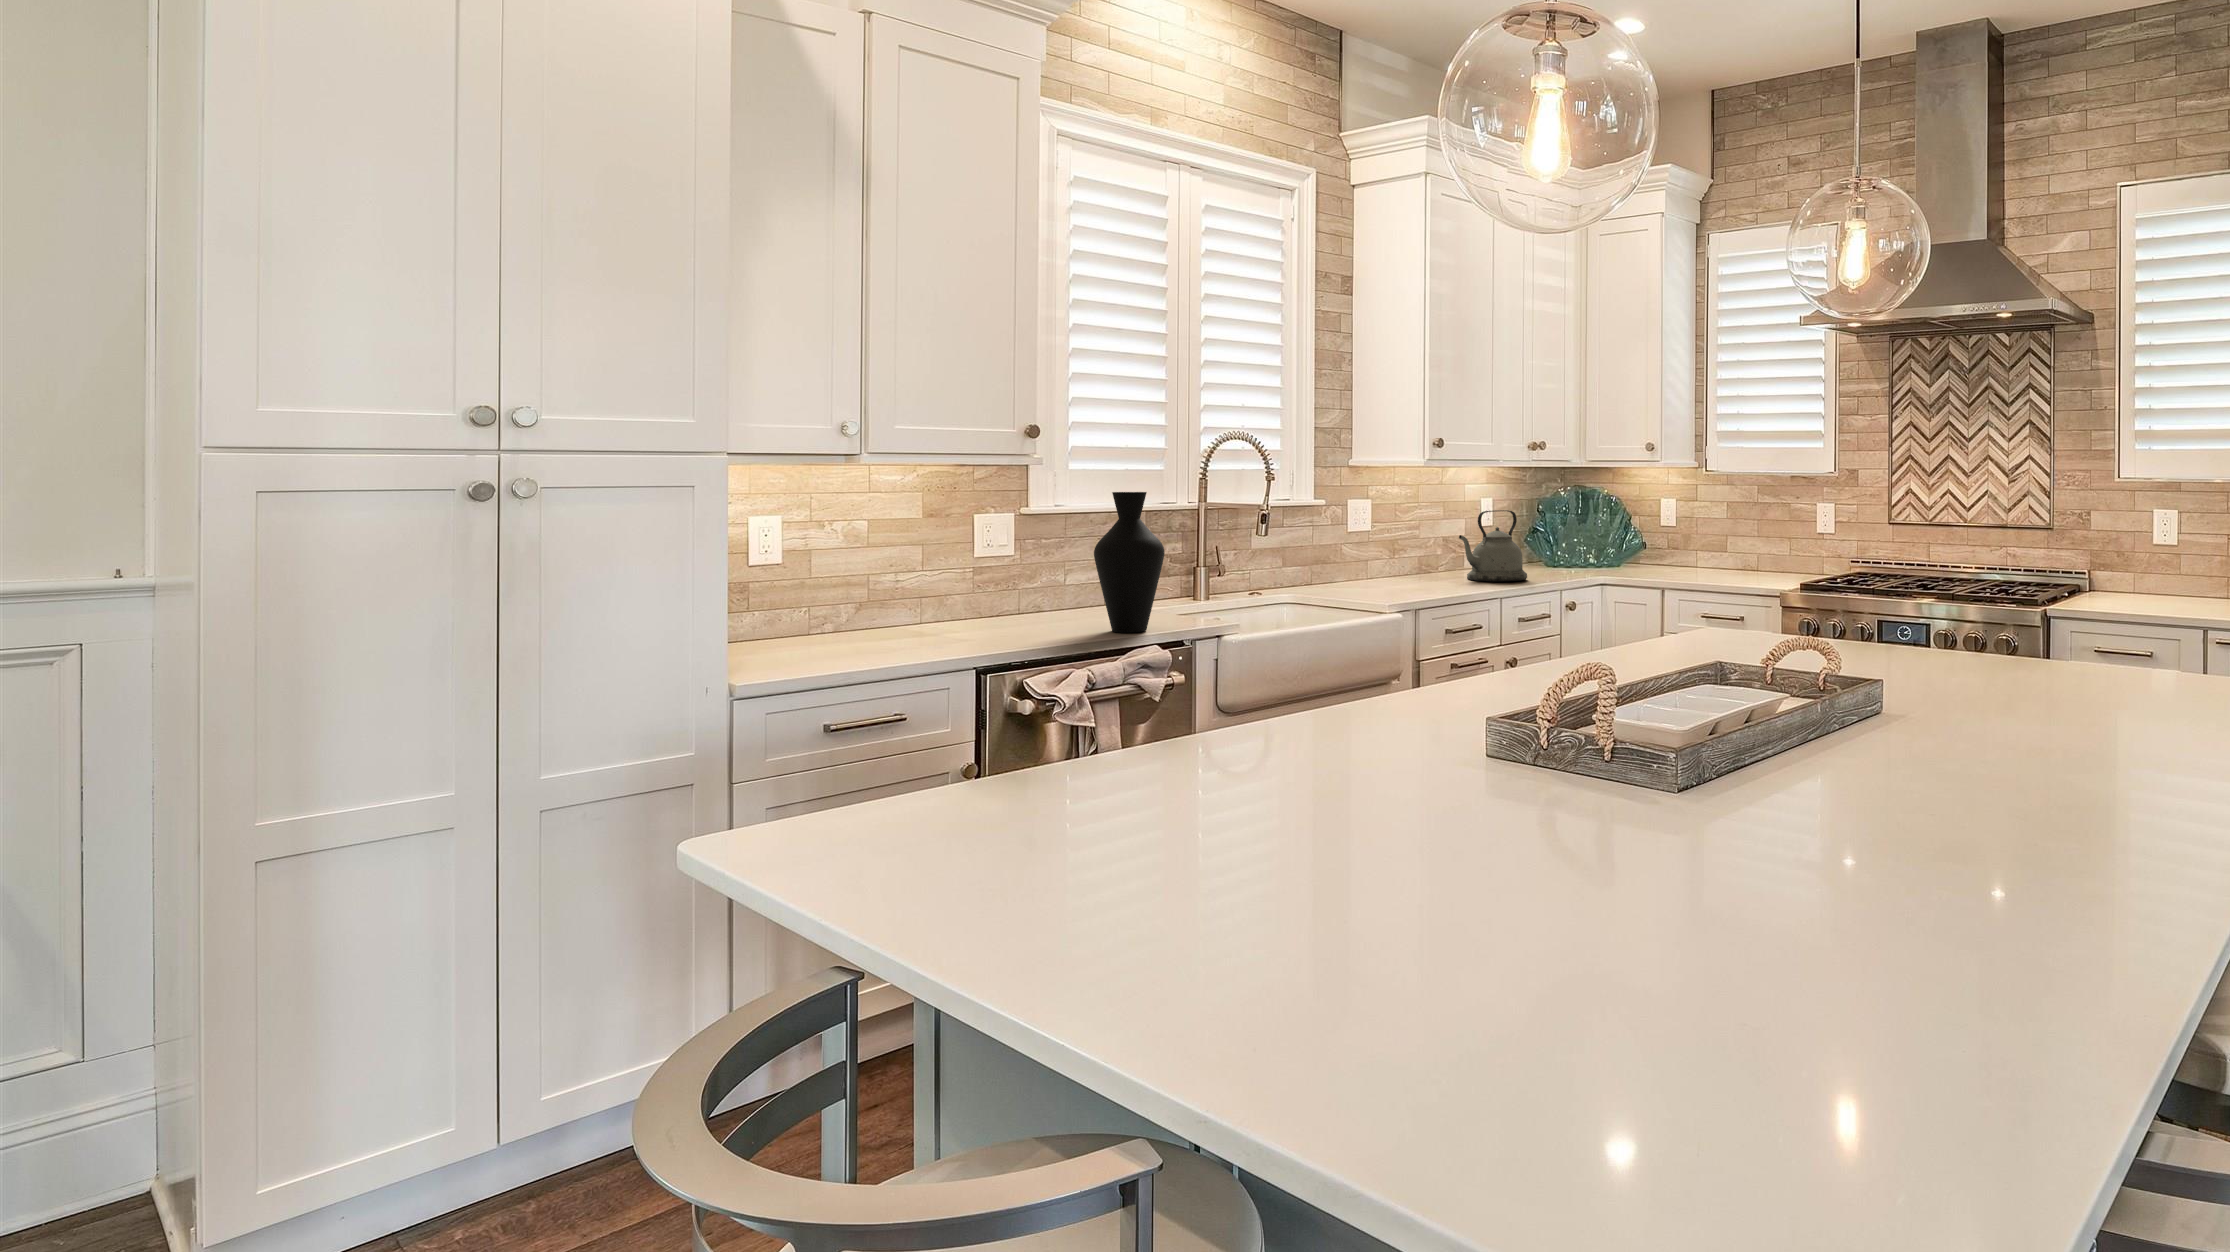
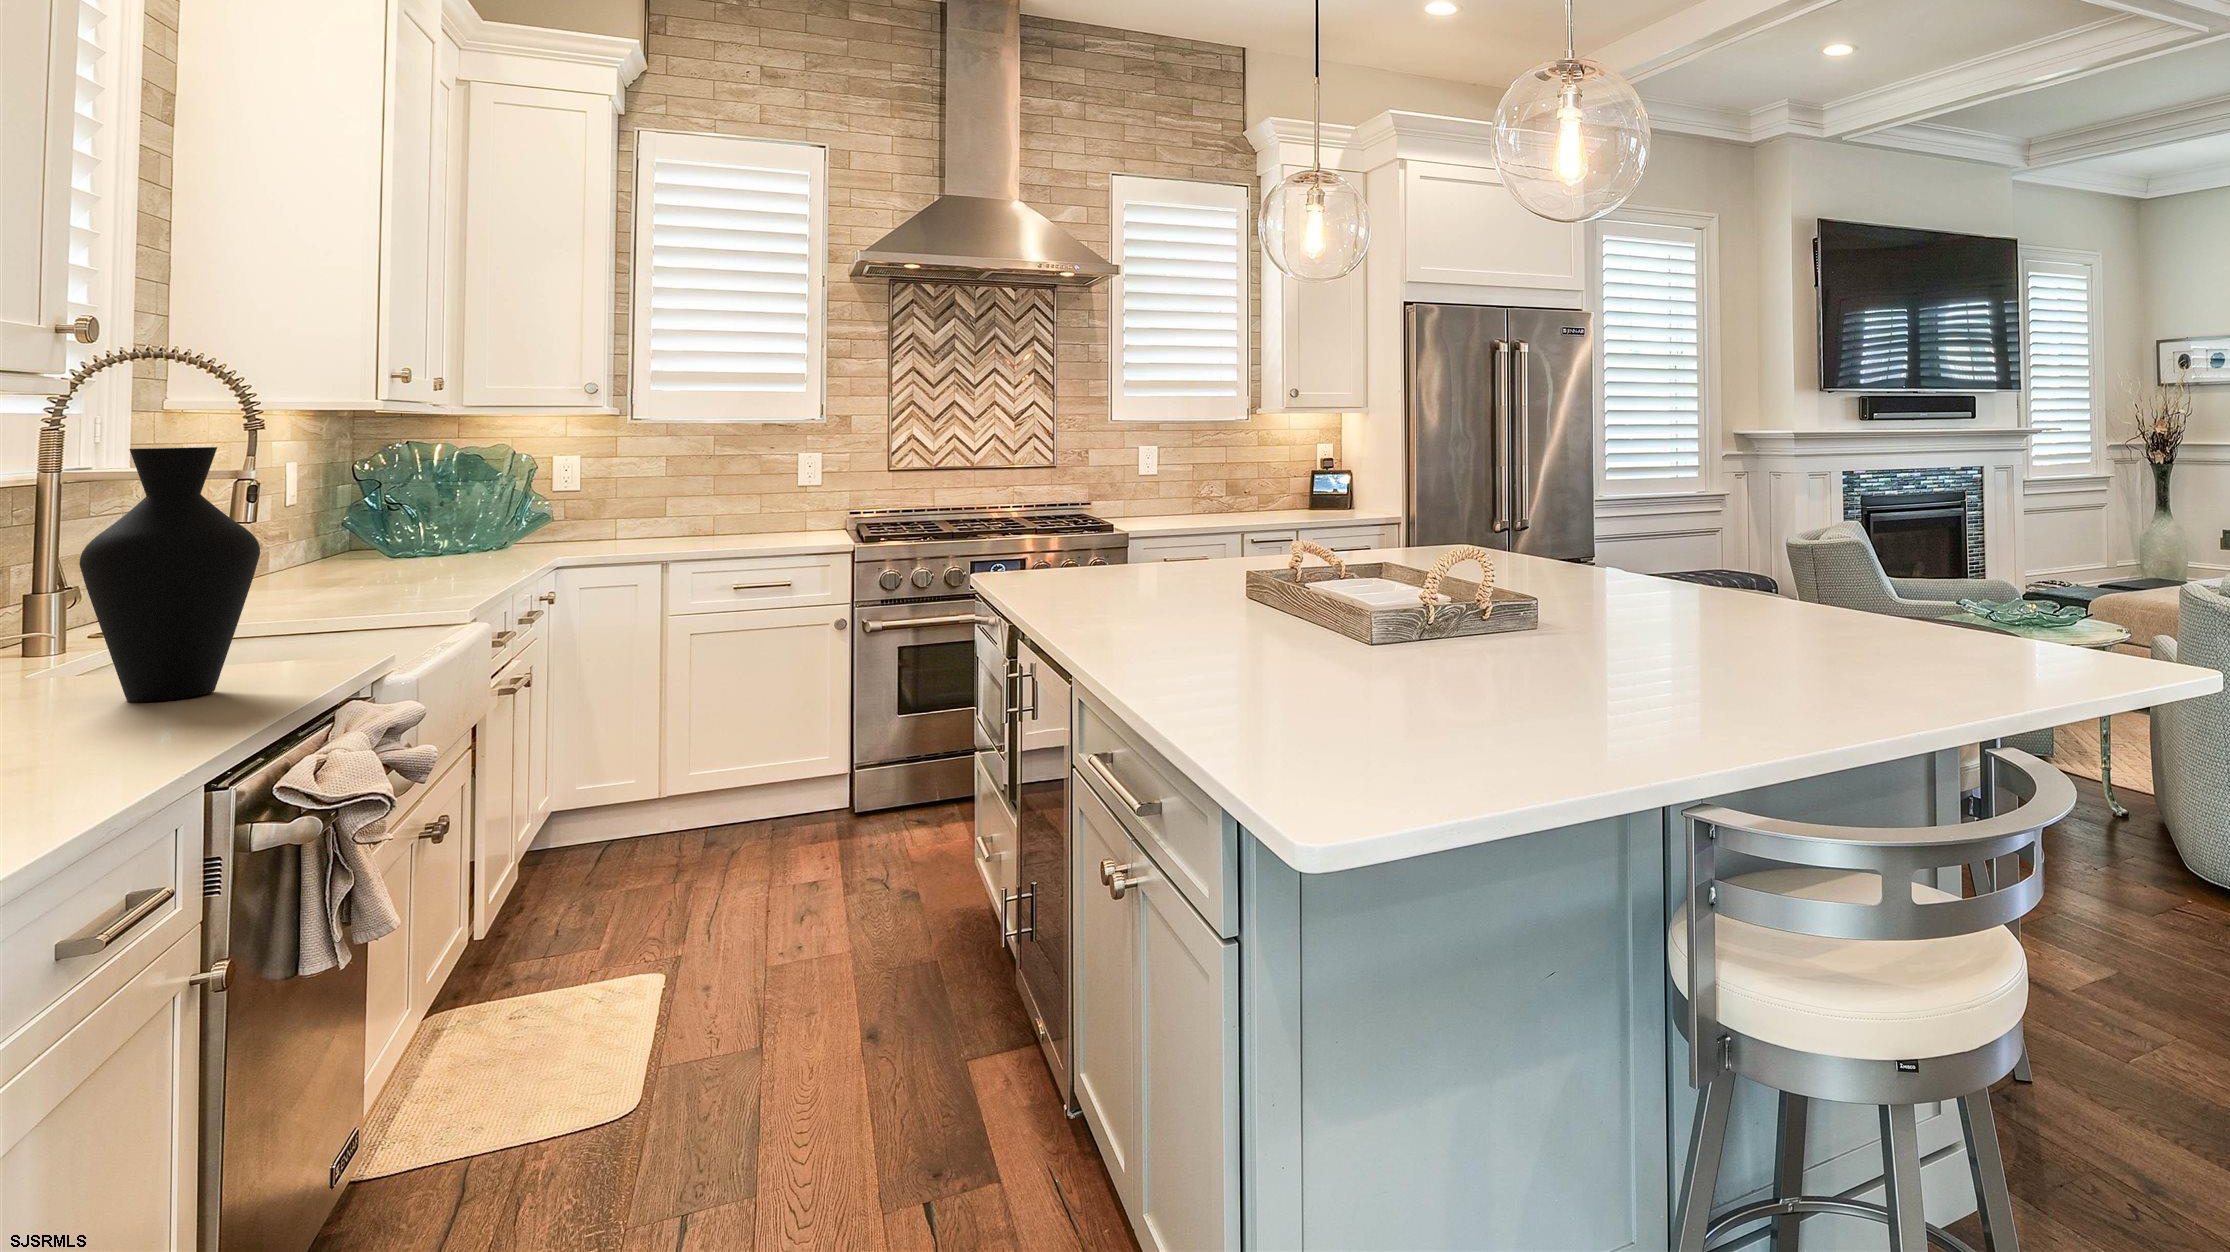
kettle: present [1459,510,1527,581] -> none [337,474,454,577]

